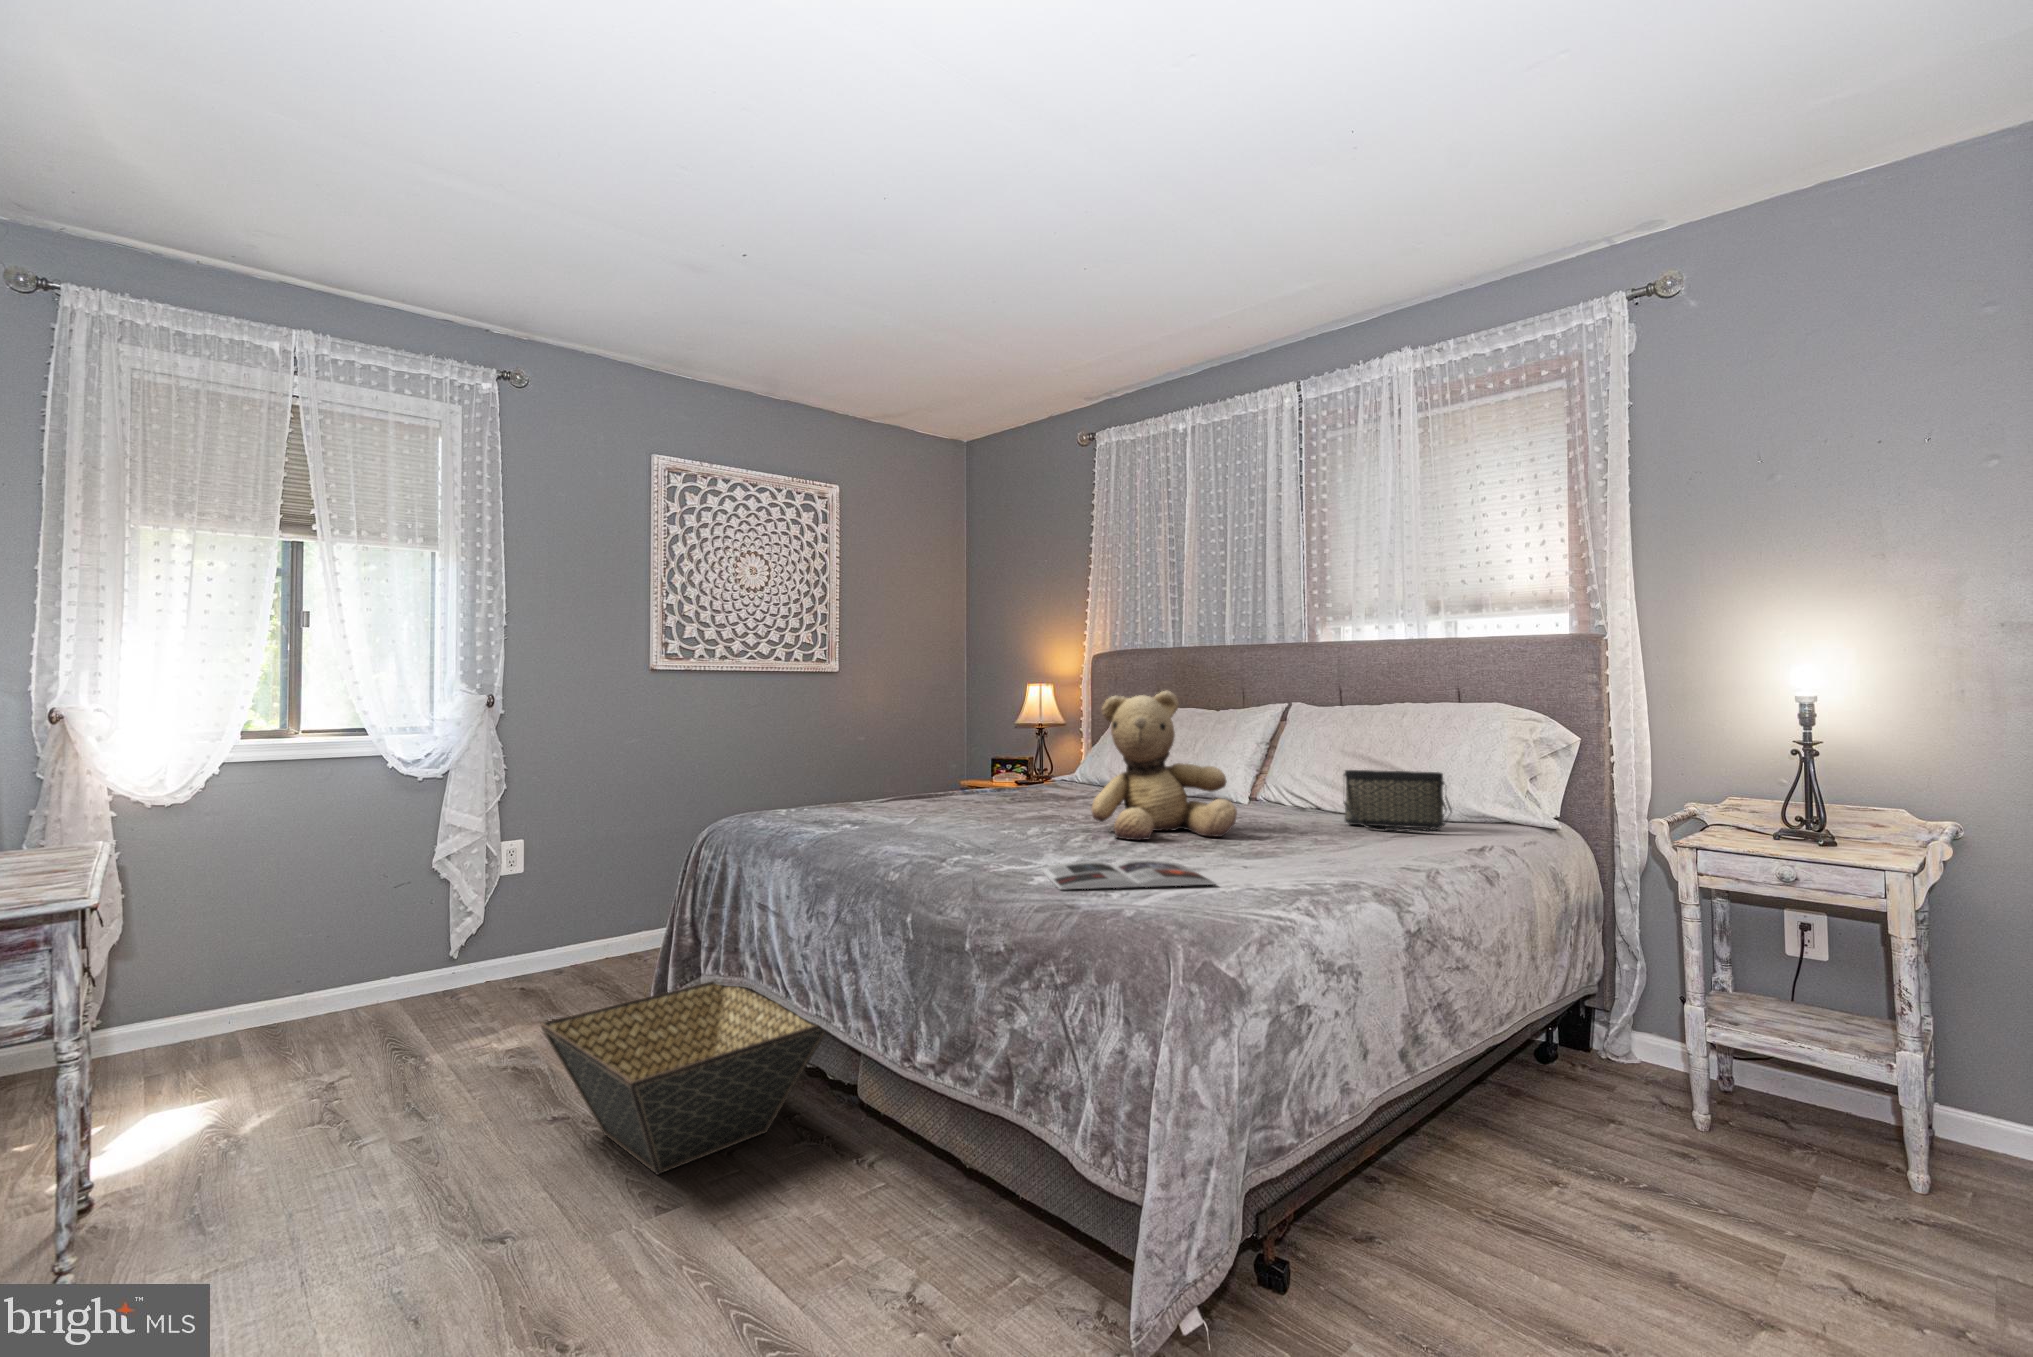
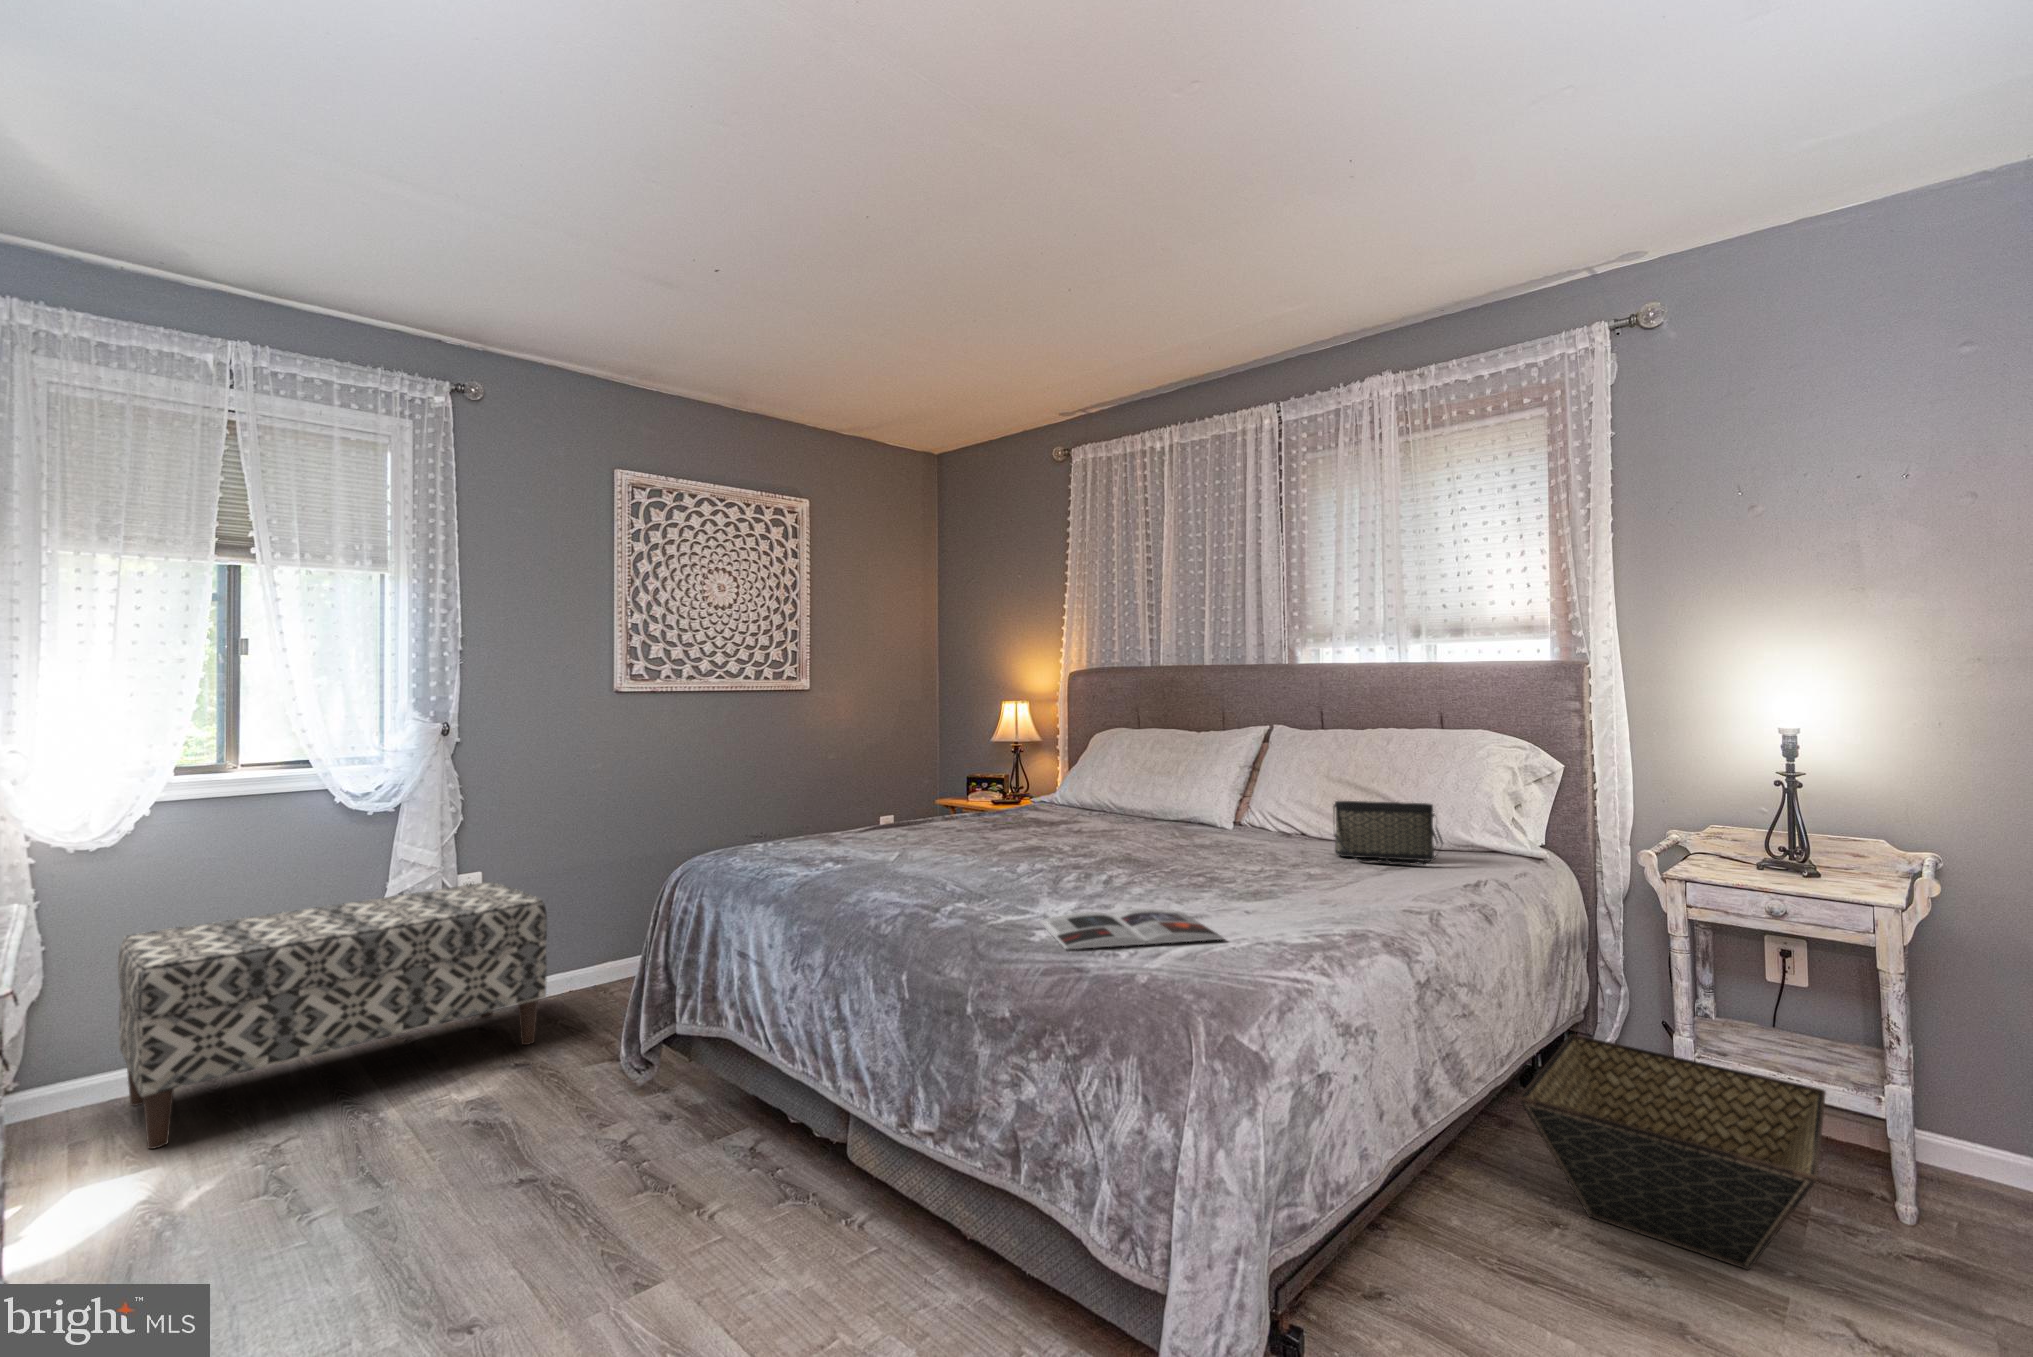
teddy bear: present [1092,691,1237,840] -> none [1083,724,1232,881]
bench: none [188,848,583,1080] -> present [118,882,547,1149]
basket: present [541,982,826,1175] -> present [1519,1034,1826,1270]

